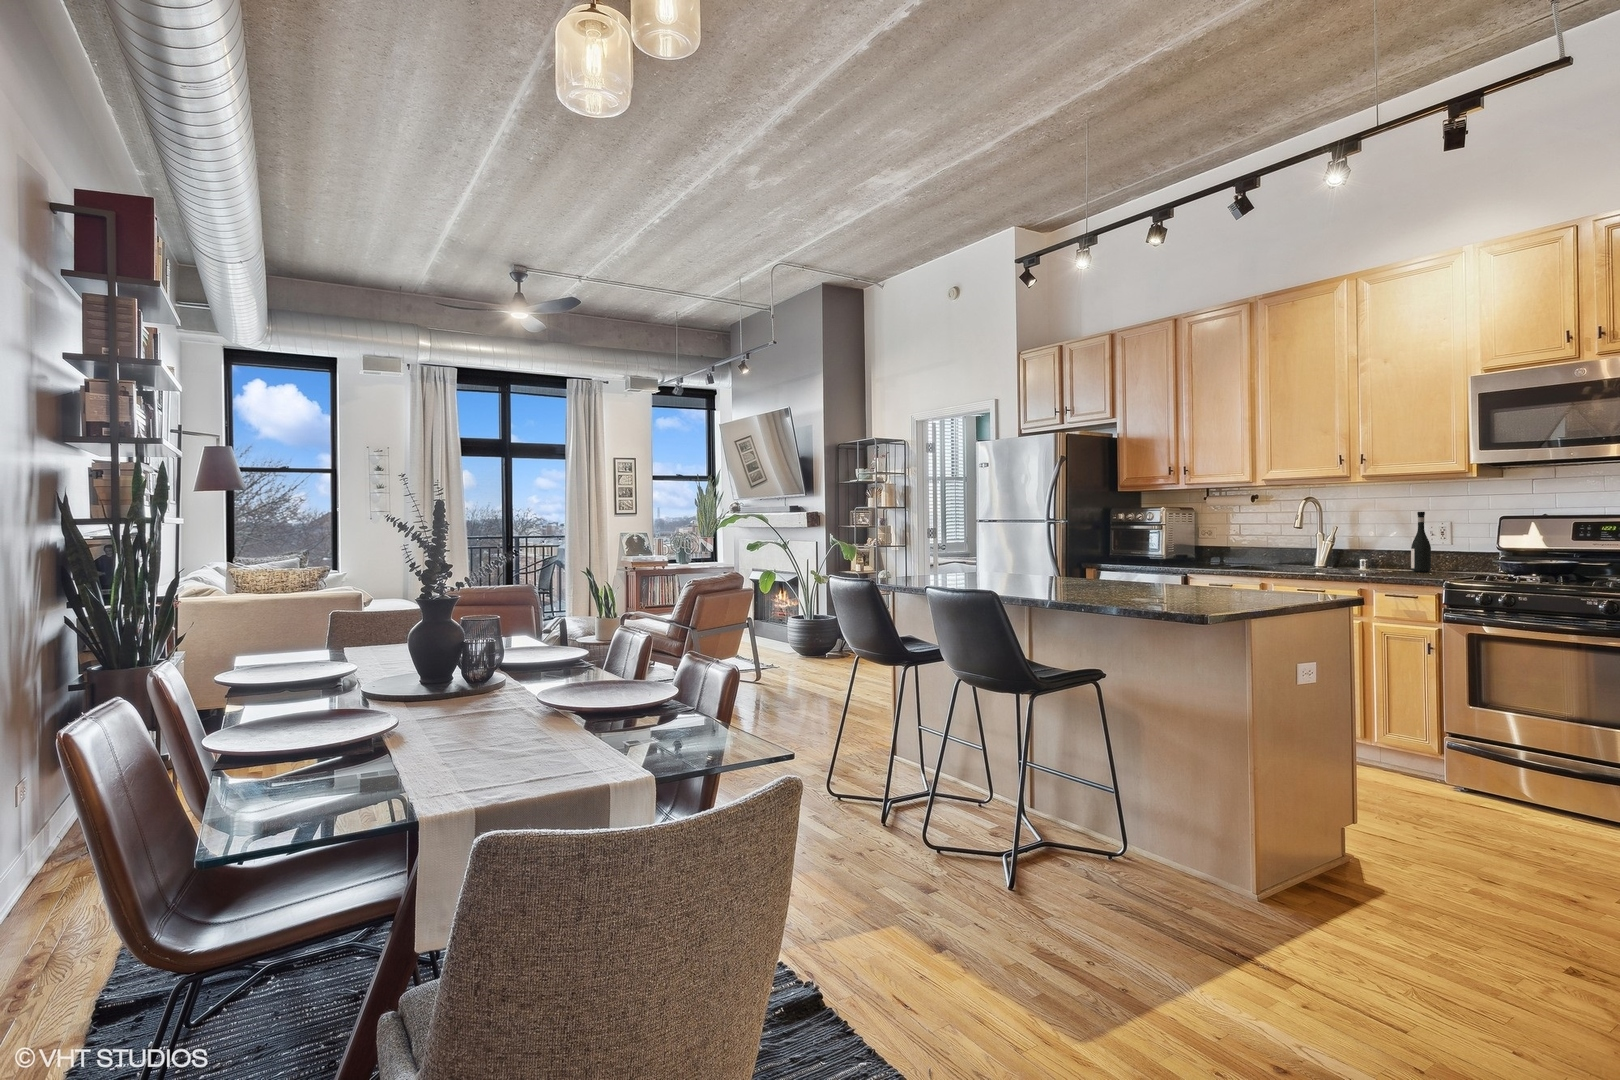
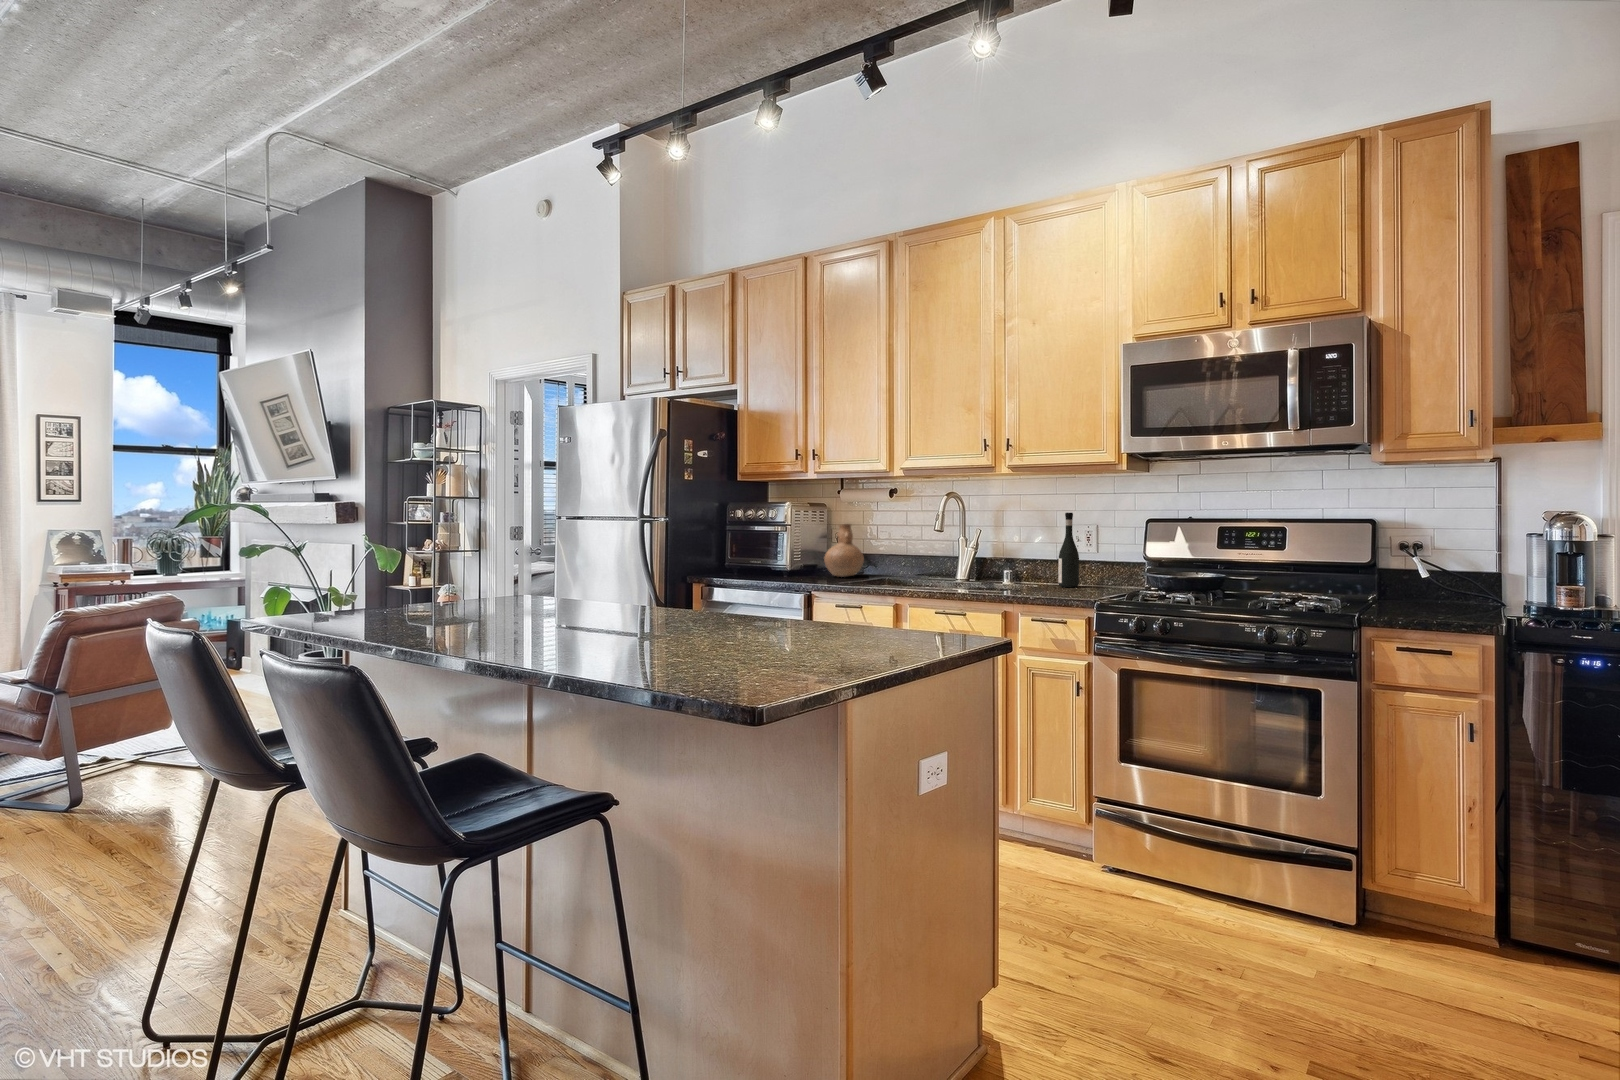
vase: none [1194,523,1229,564] -> present [824,524,864,577]

